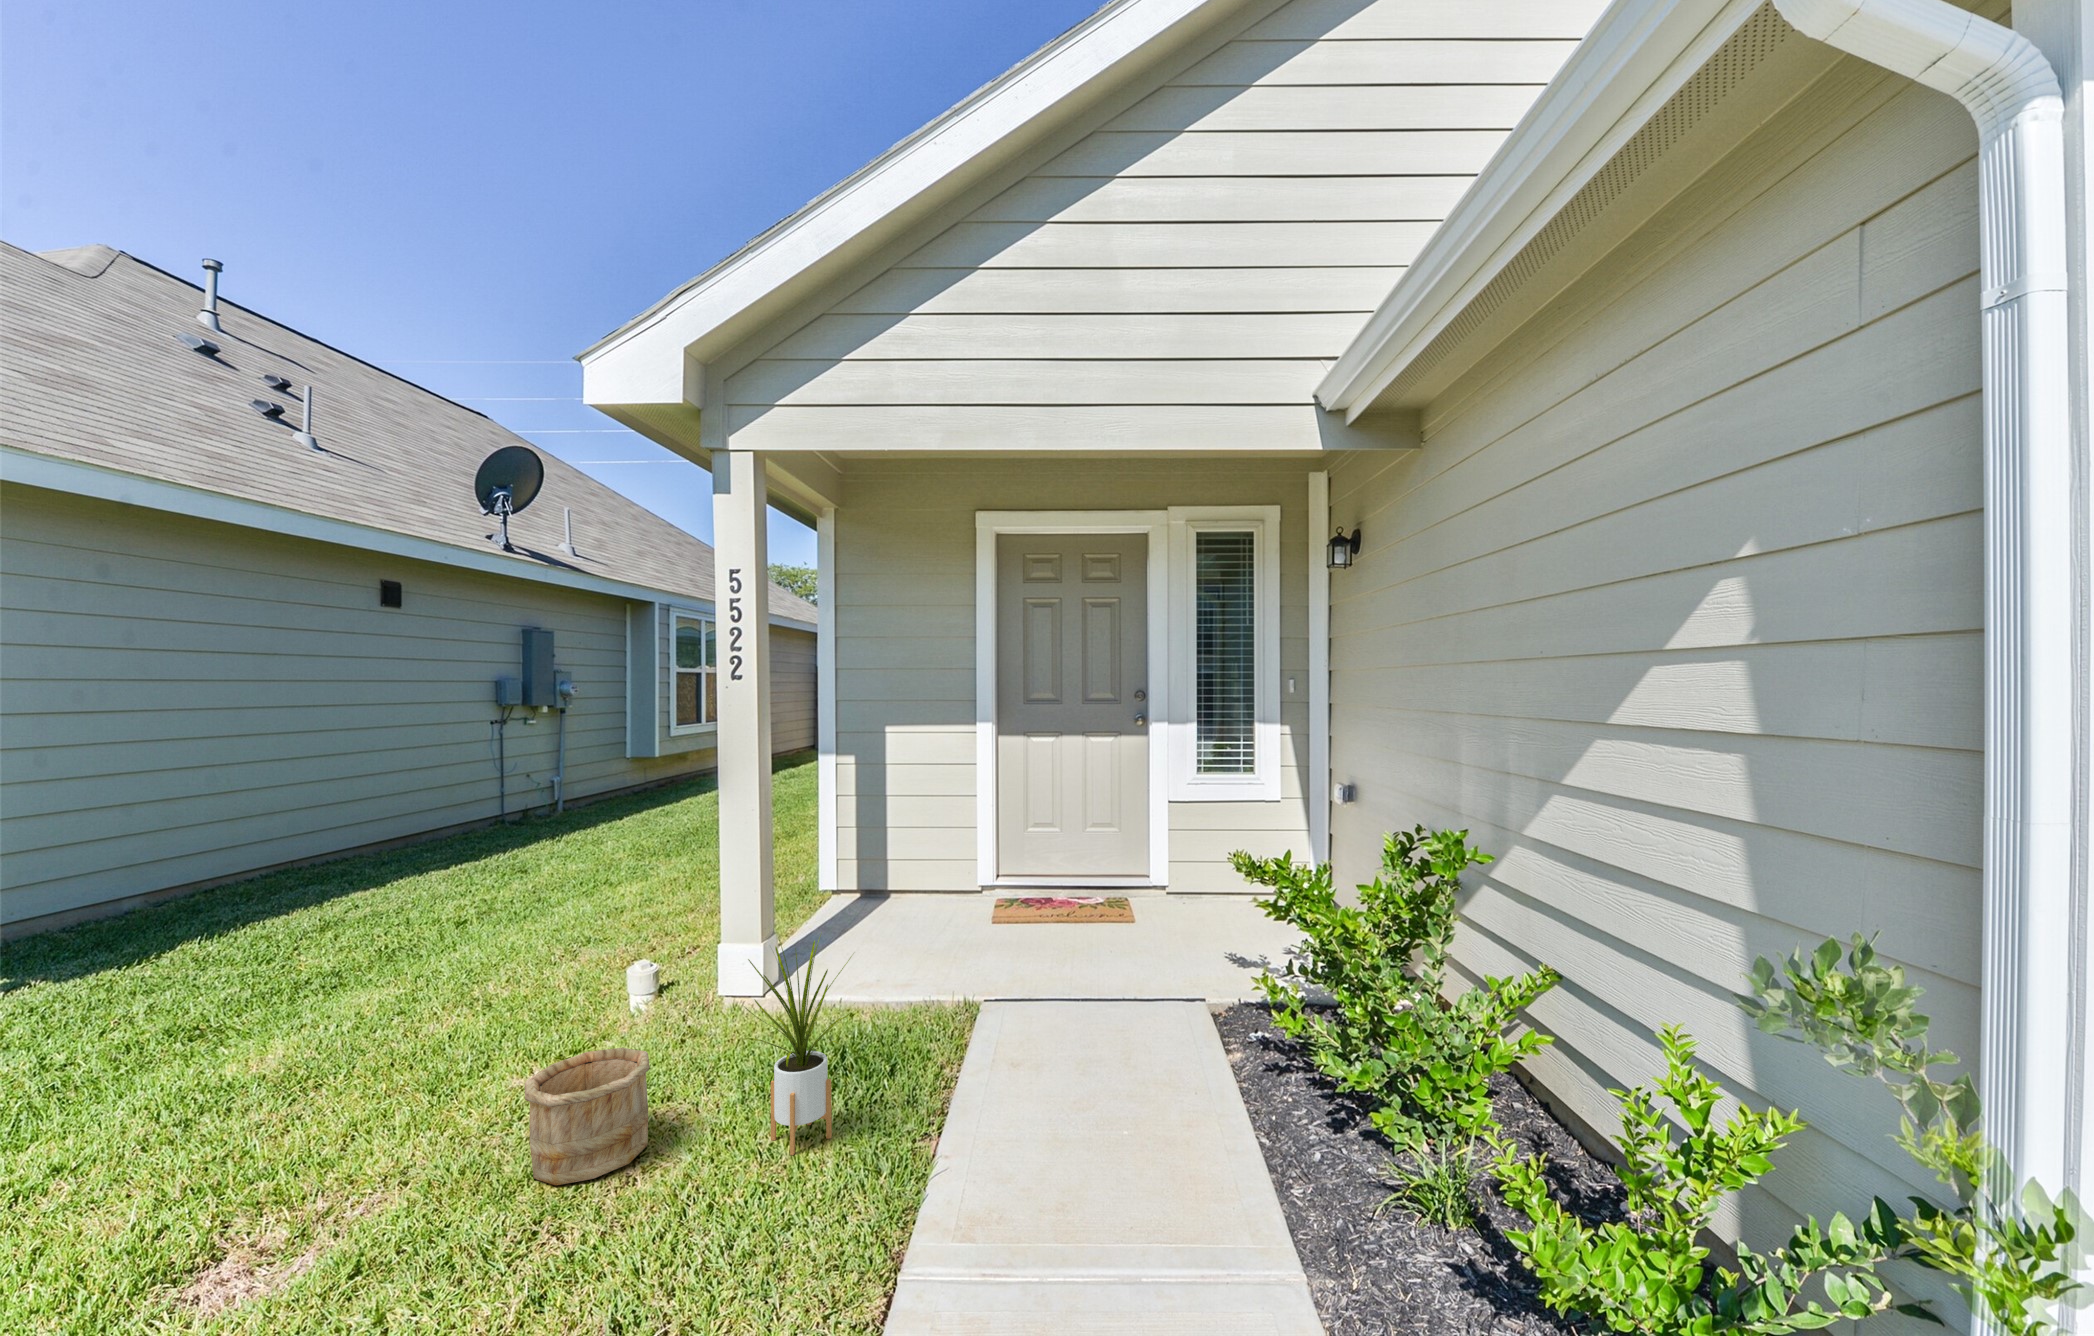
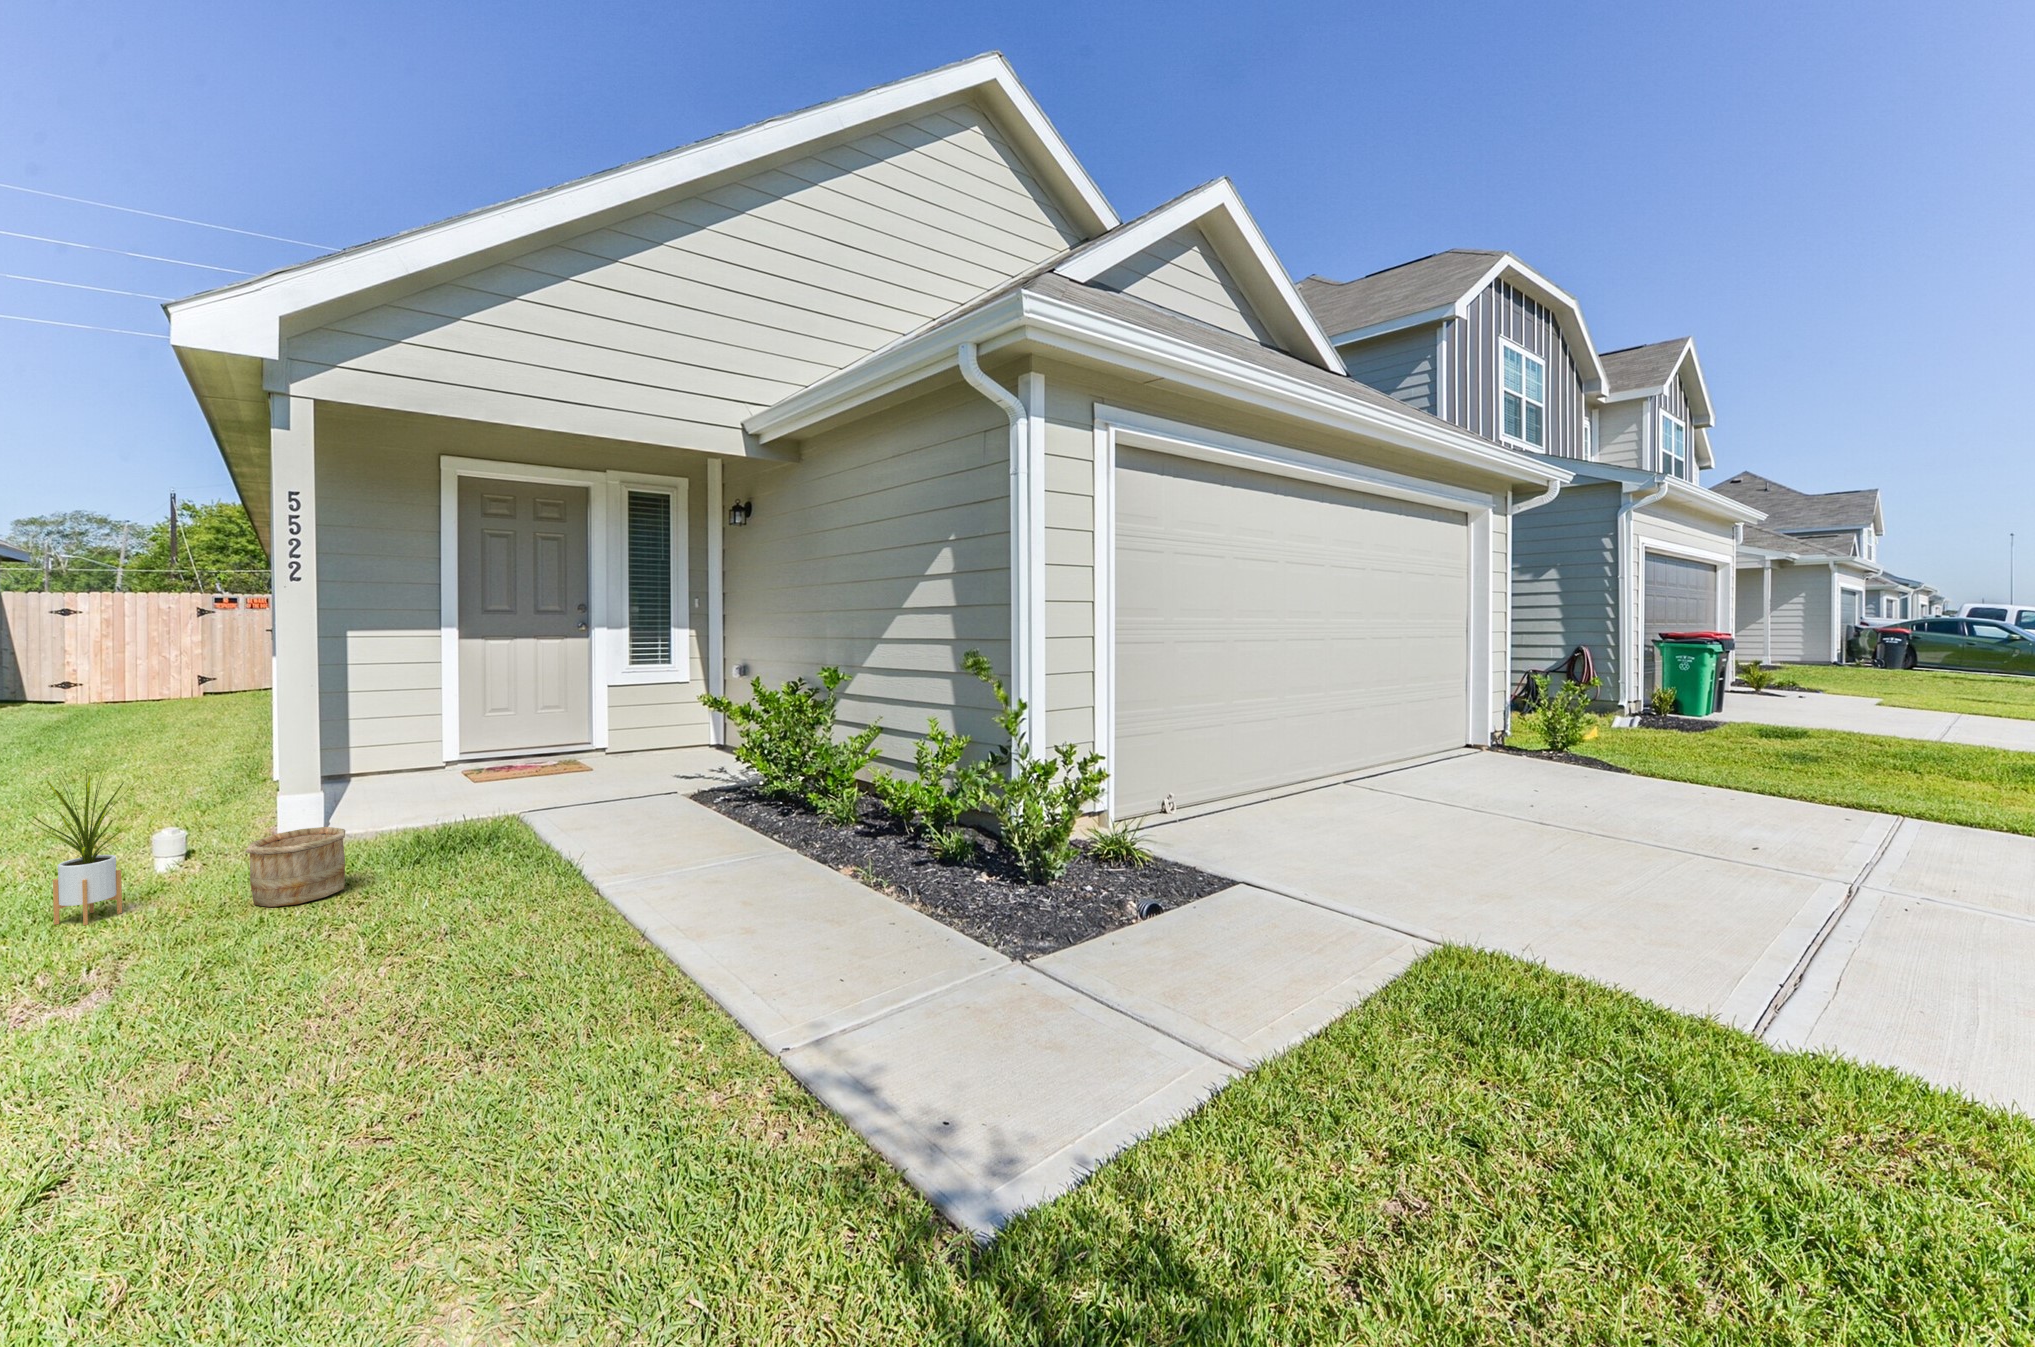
house plant: present [746,935,852,1155] -> present [29,768,141,925]

